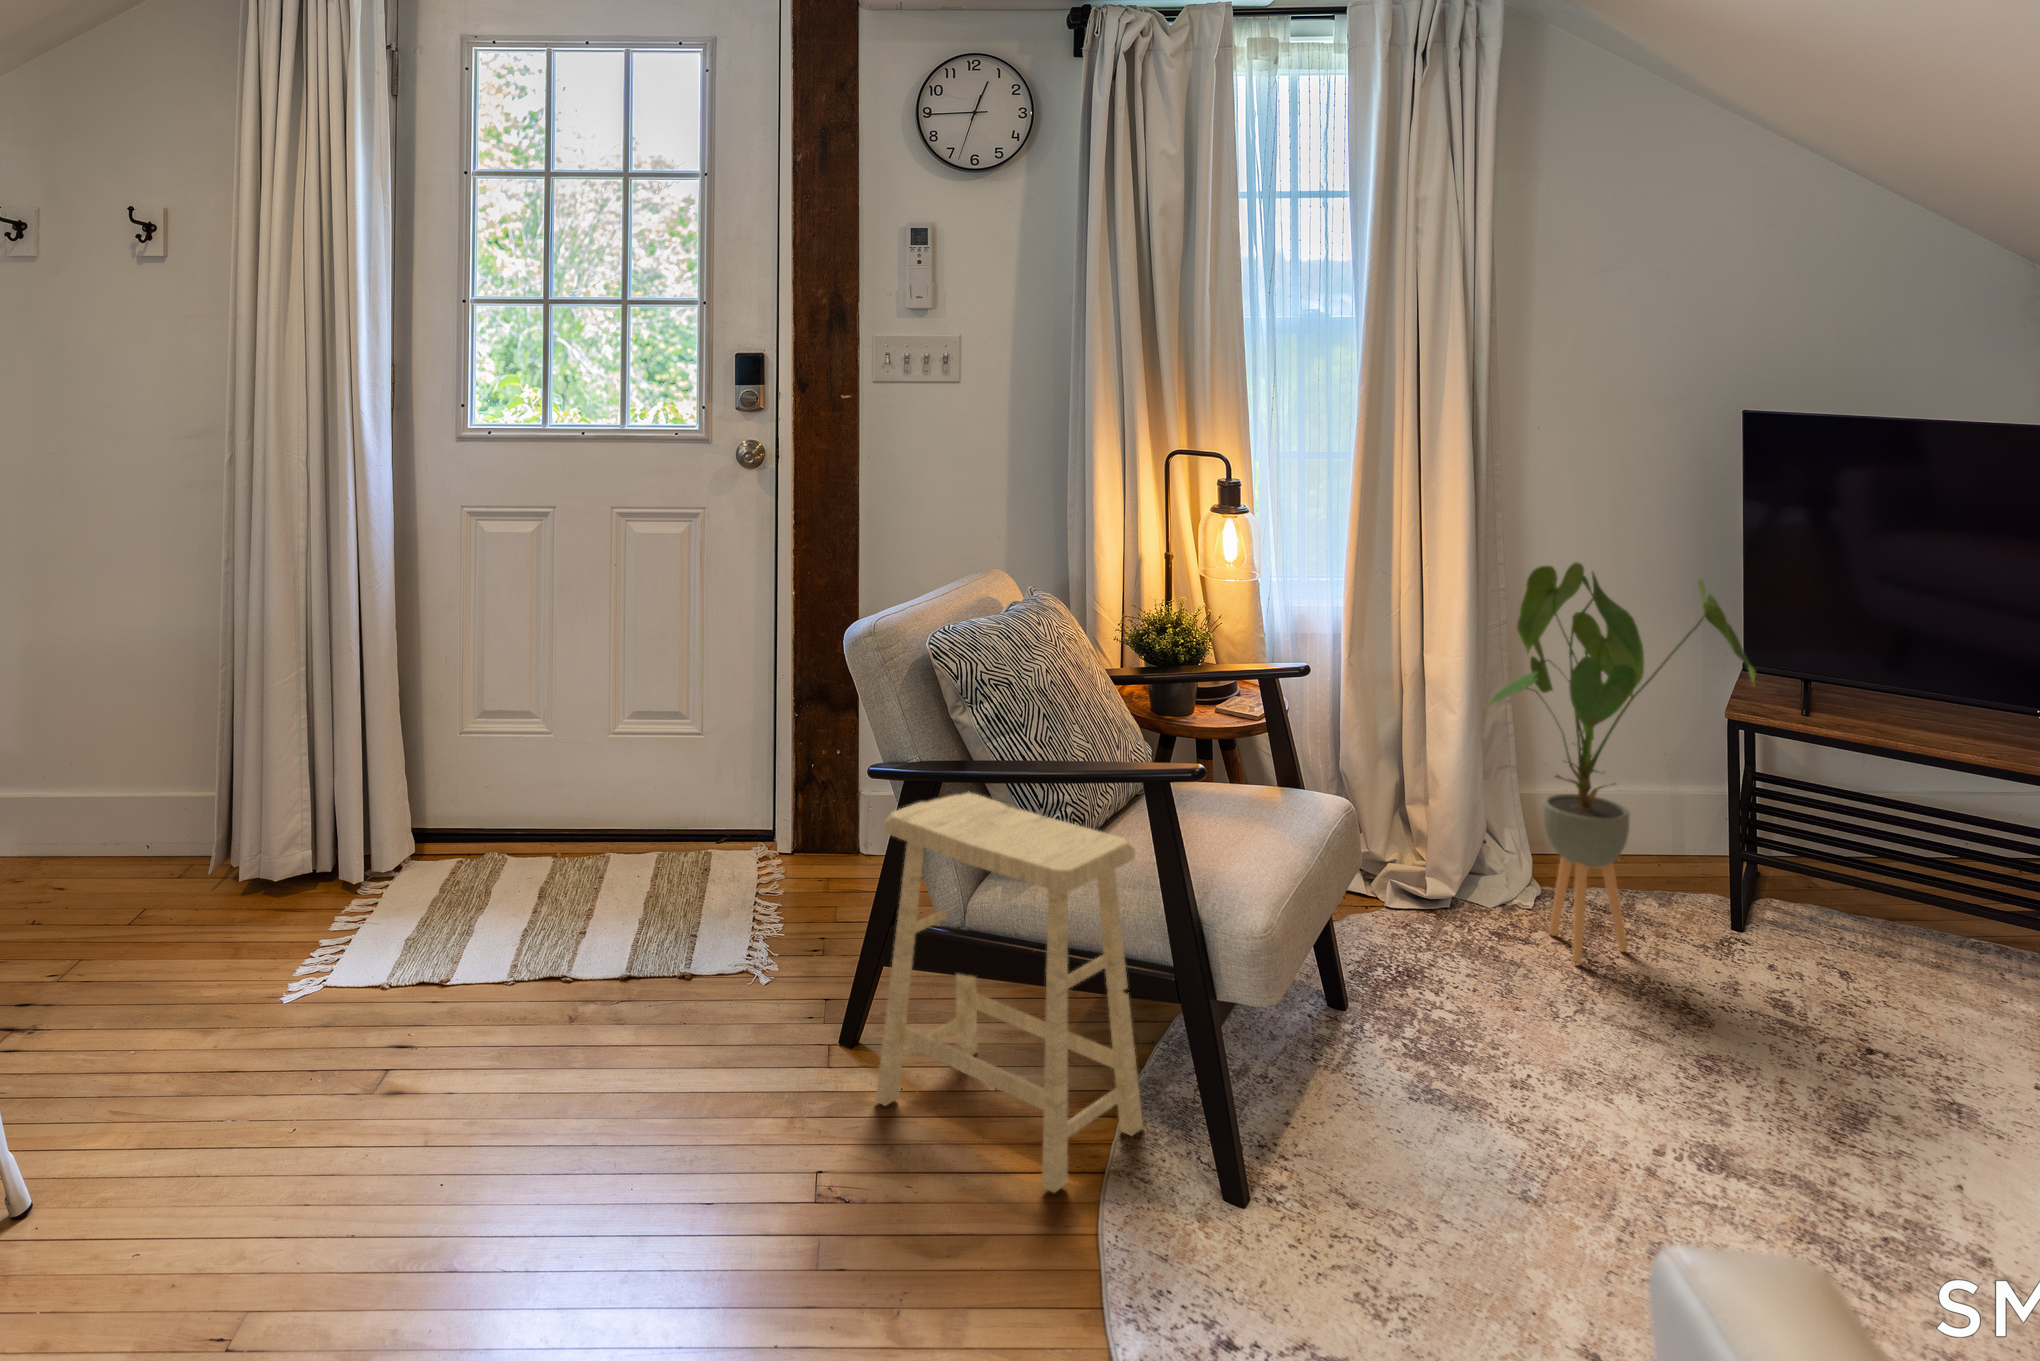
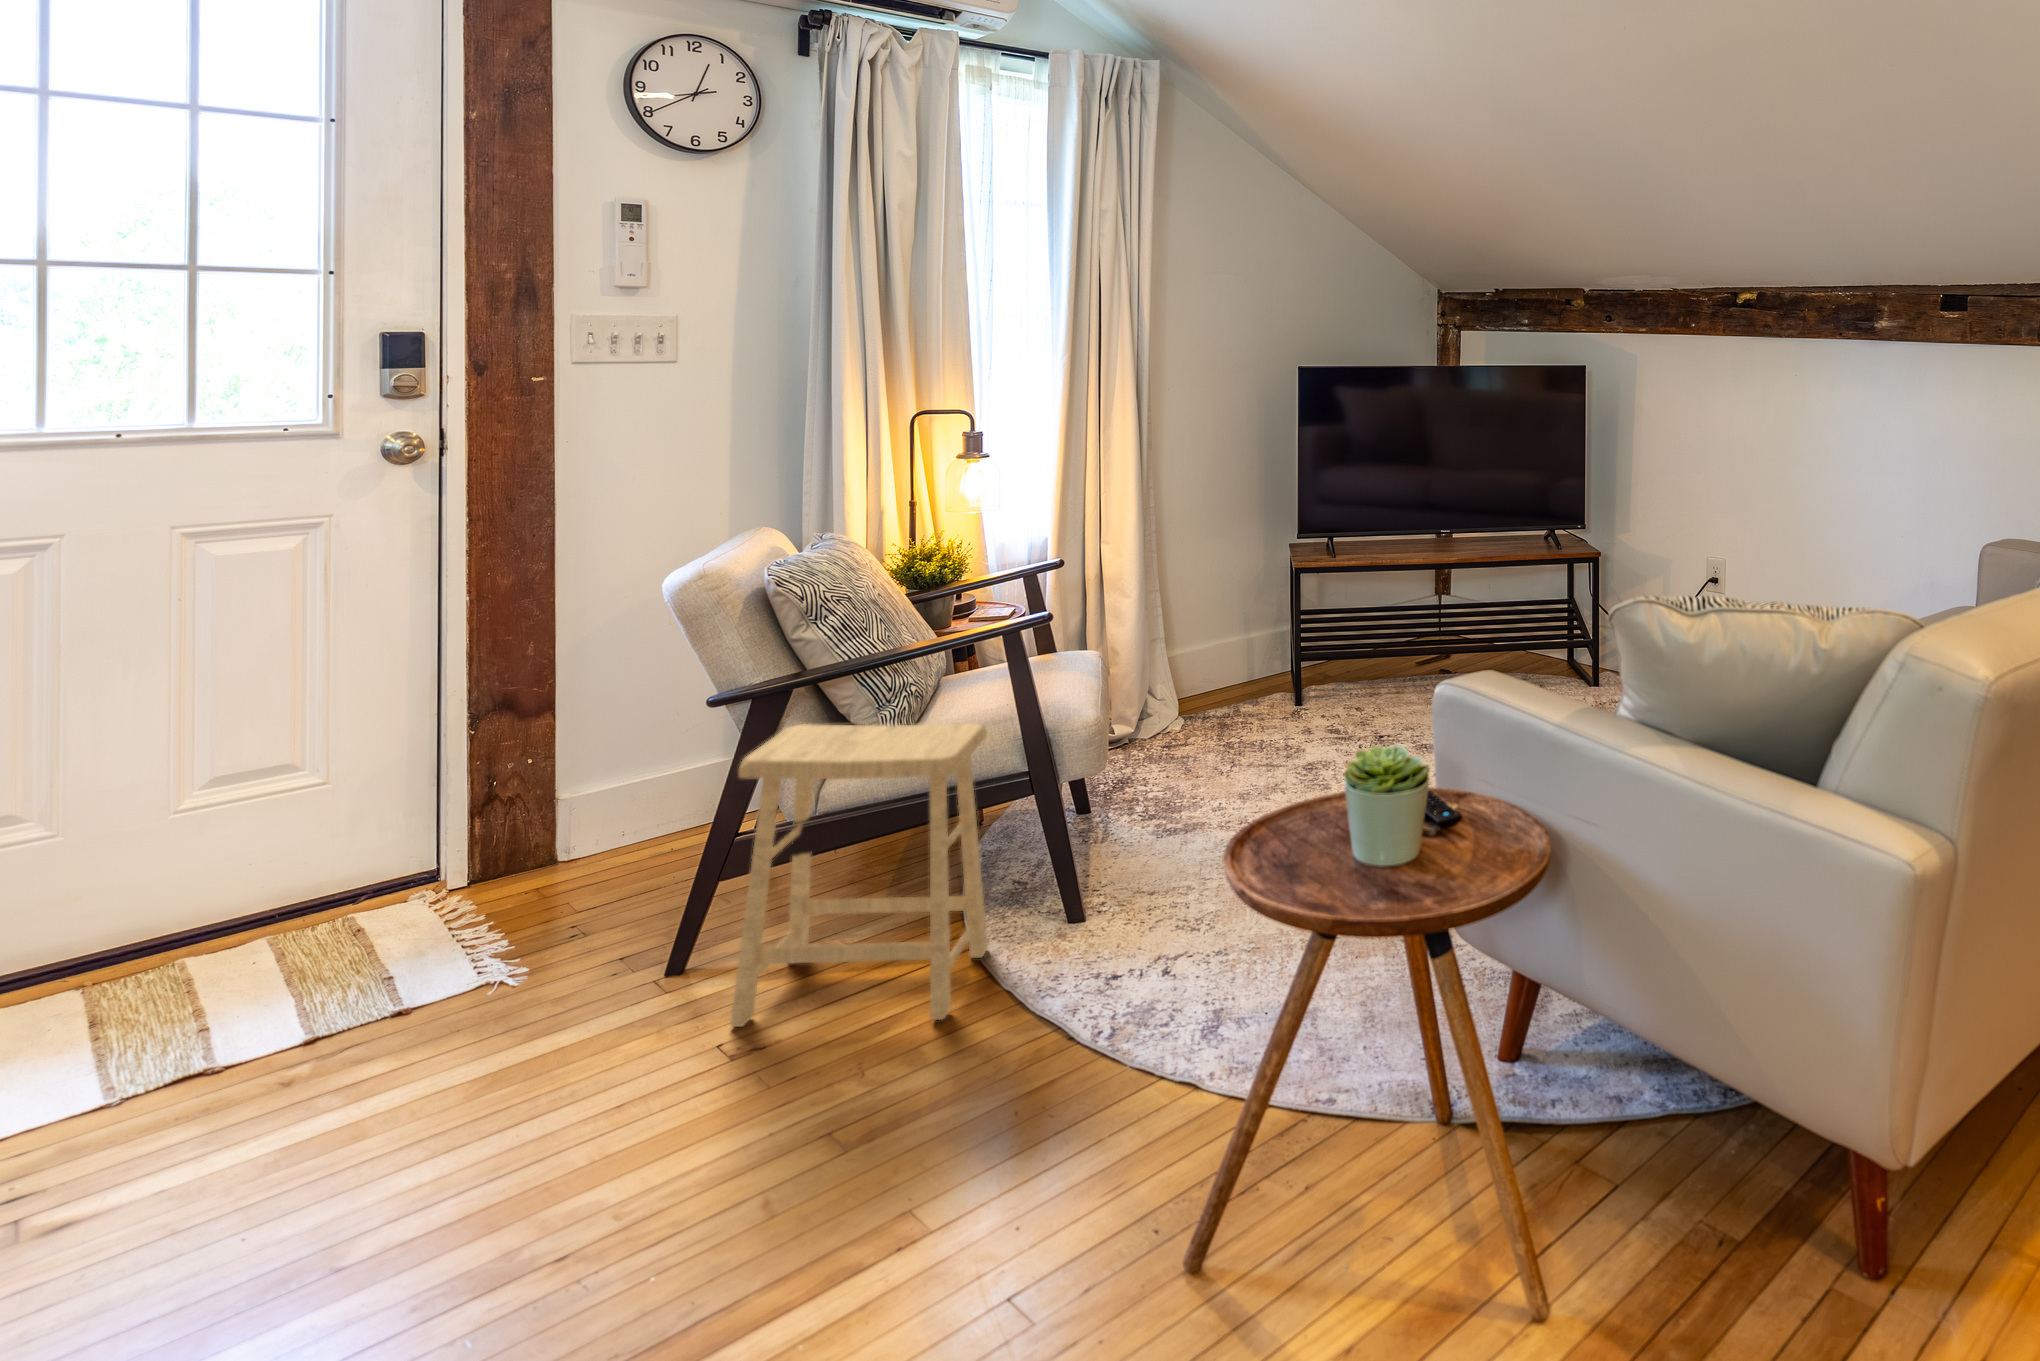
house plant: present [1487,562,1755,963] -> none [1158,473,1320,743]

